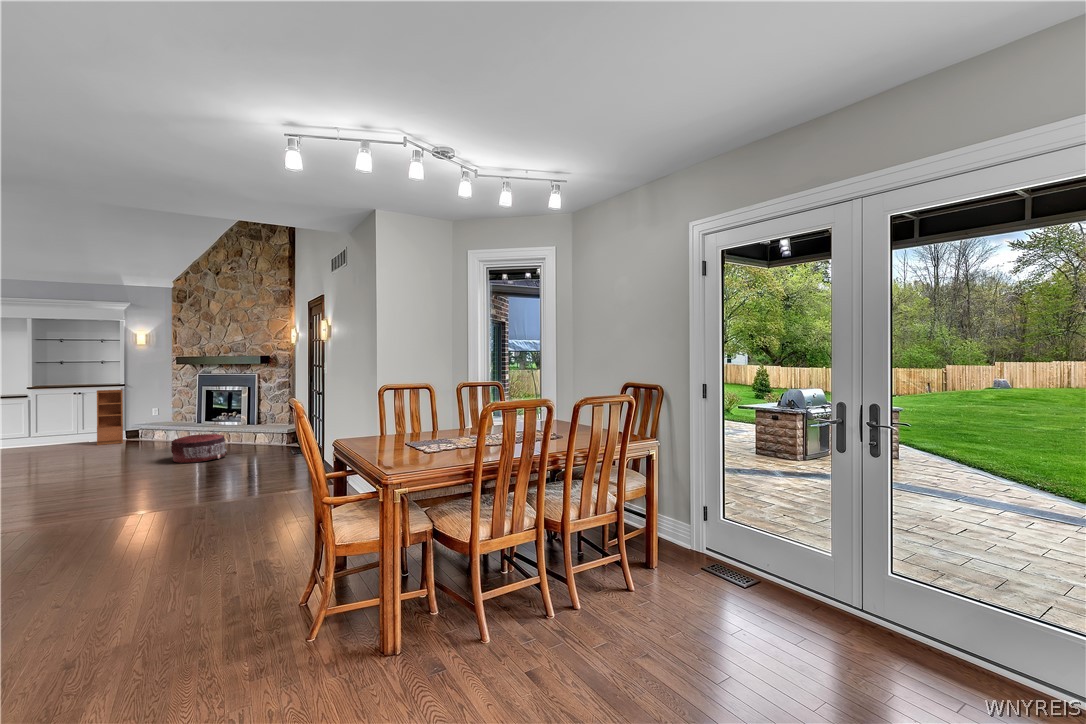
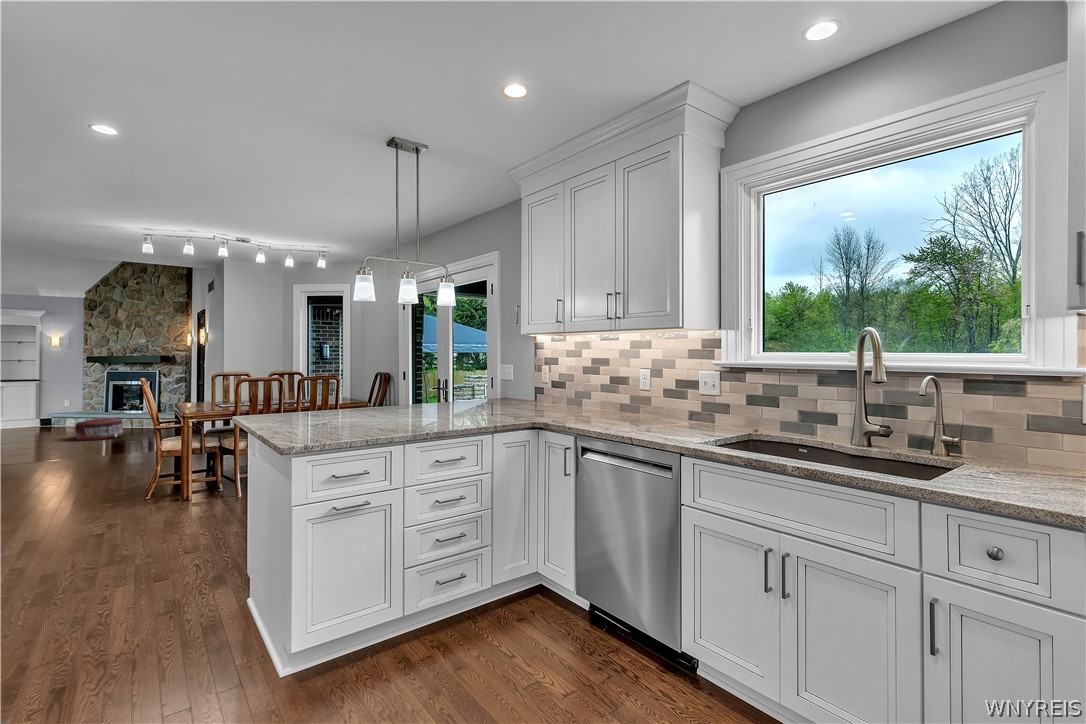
bookcase: present [97,390,123,445] -> none [13,383,38,430]

